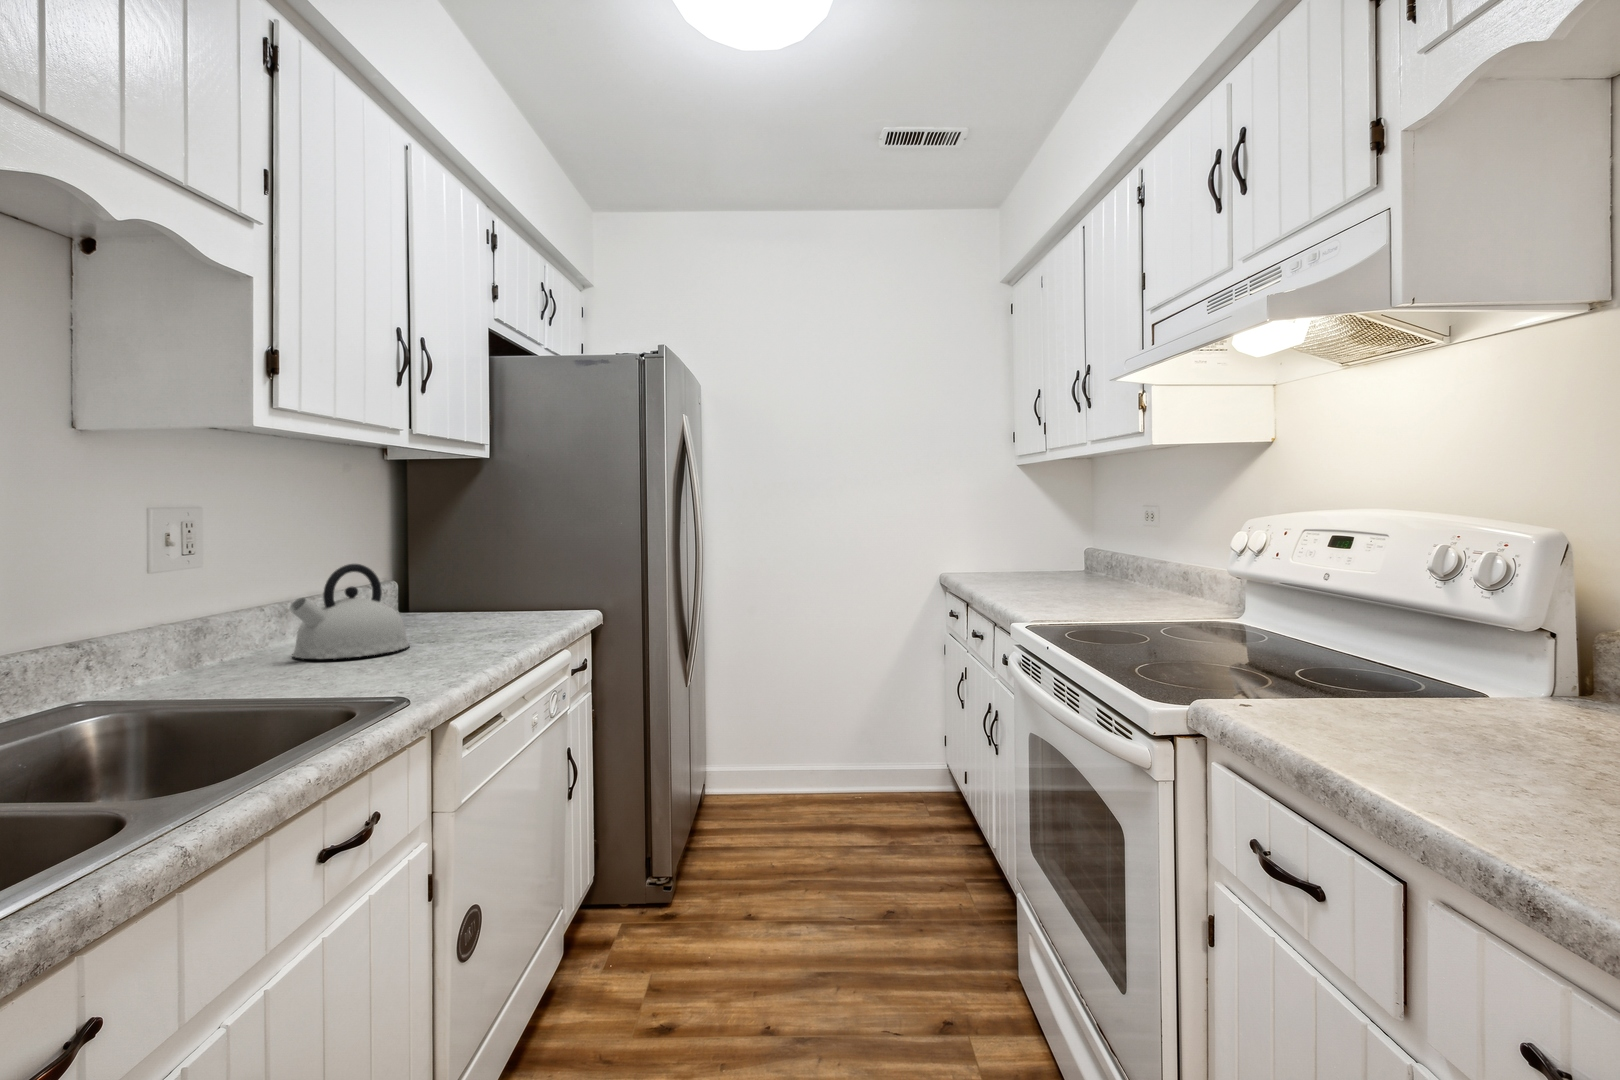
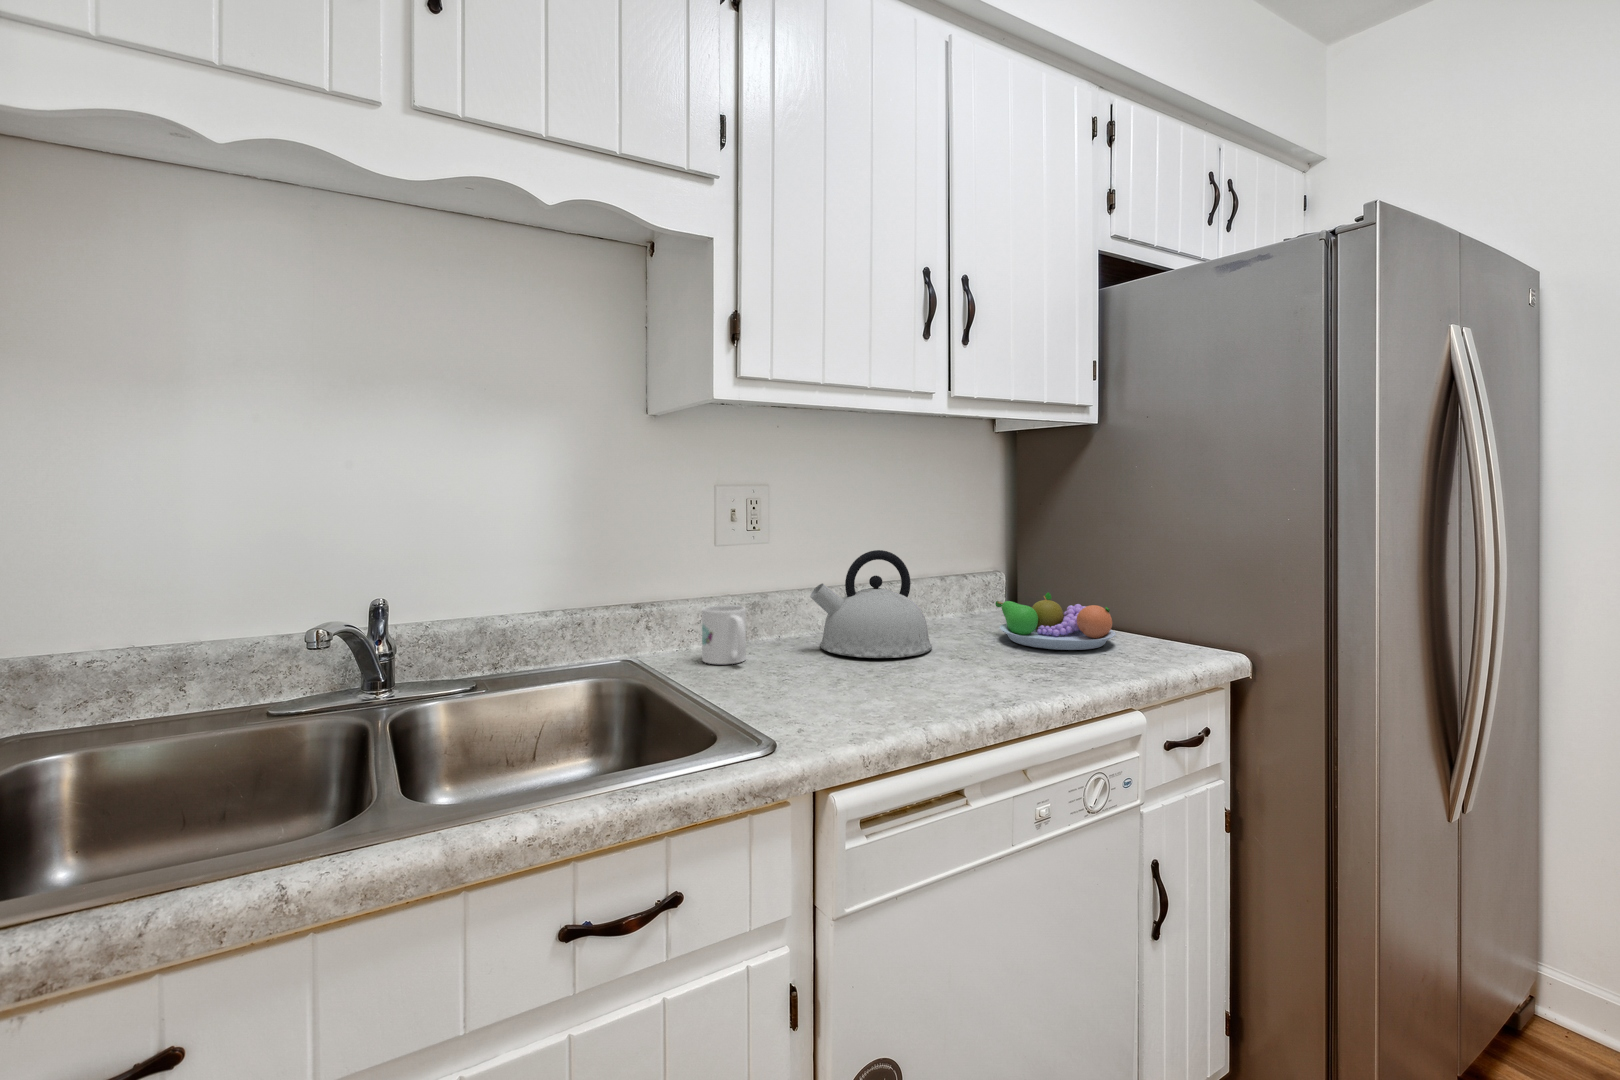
fruit bowl: none [436,591,537,631] -> present [995,592,1116,650]
mug: none [178,627,252,688] -> present [702,605,746,664]

